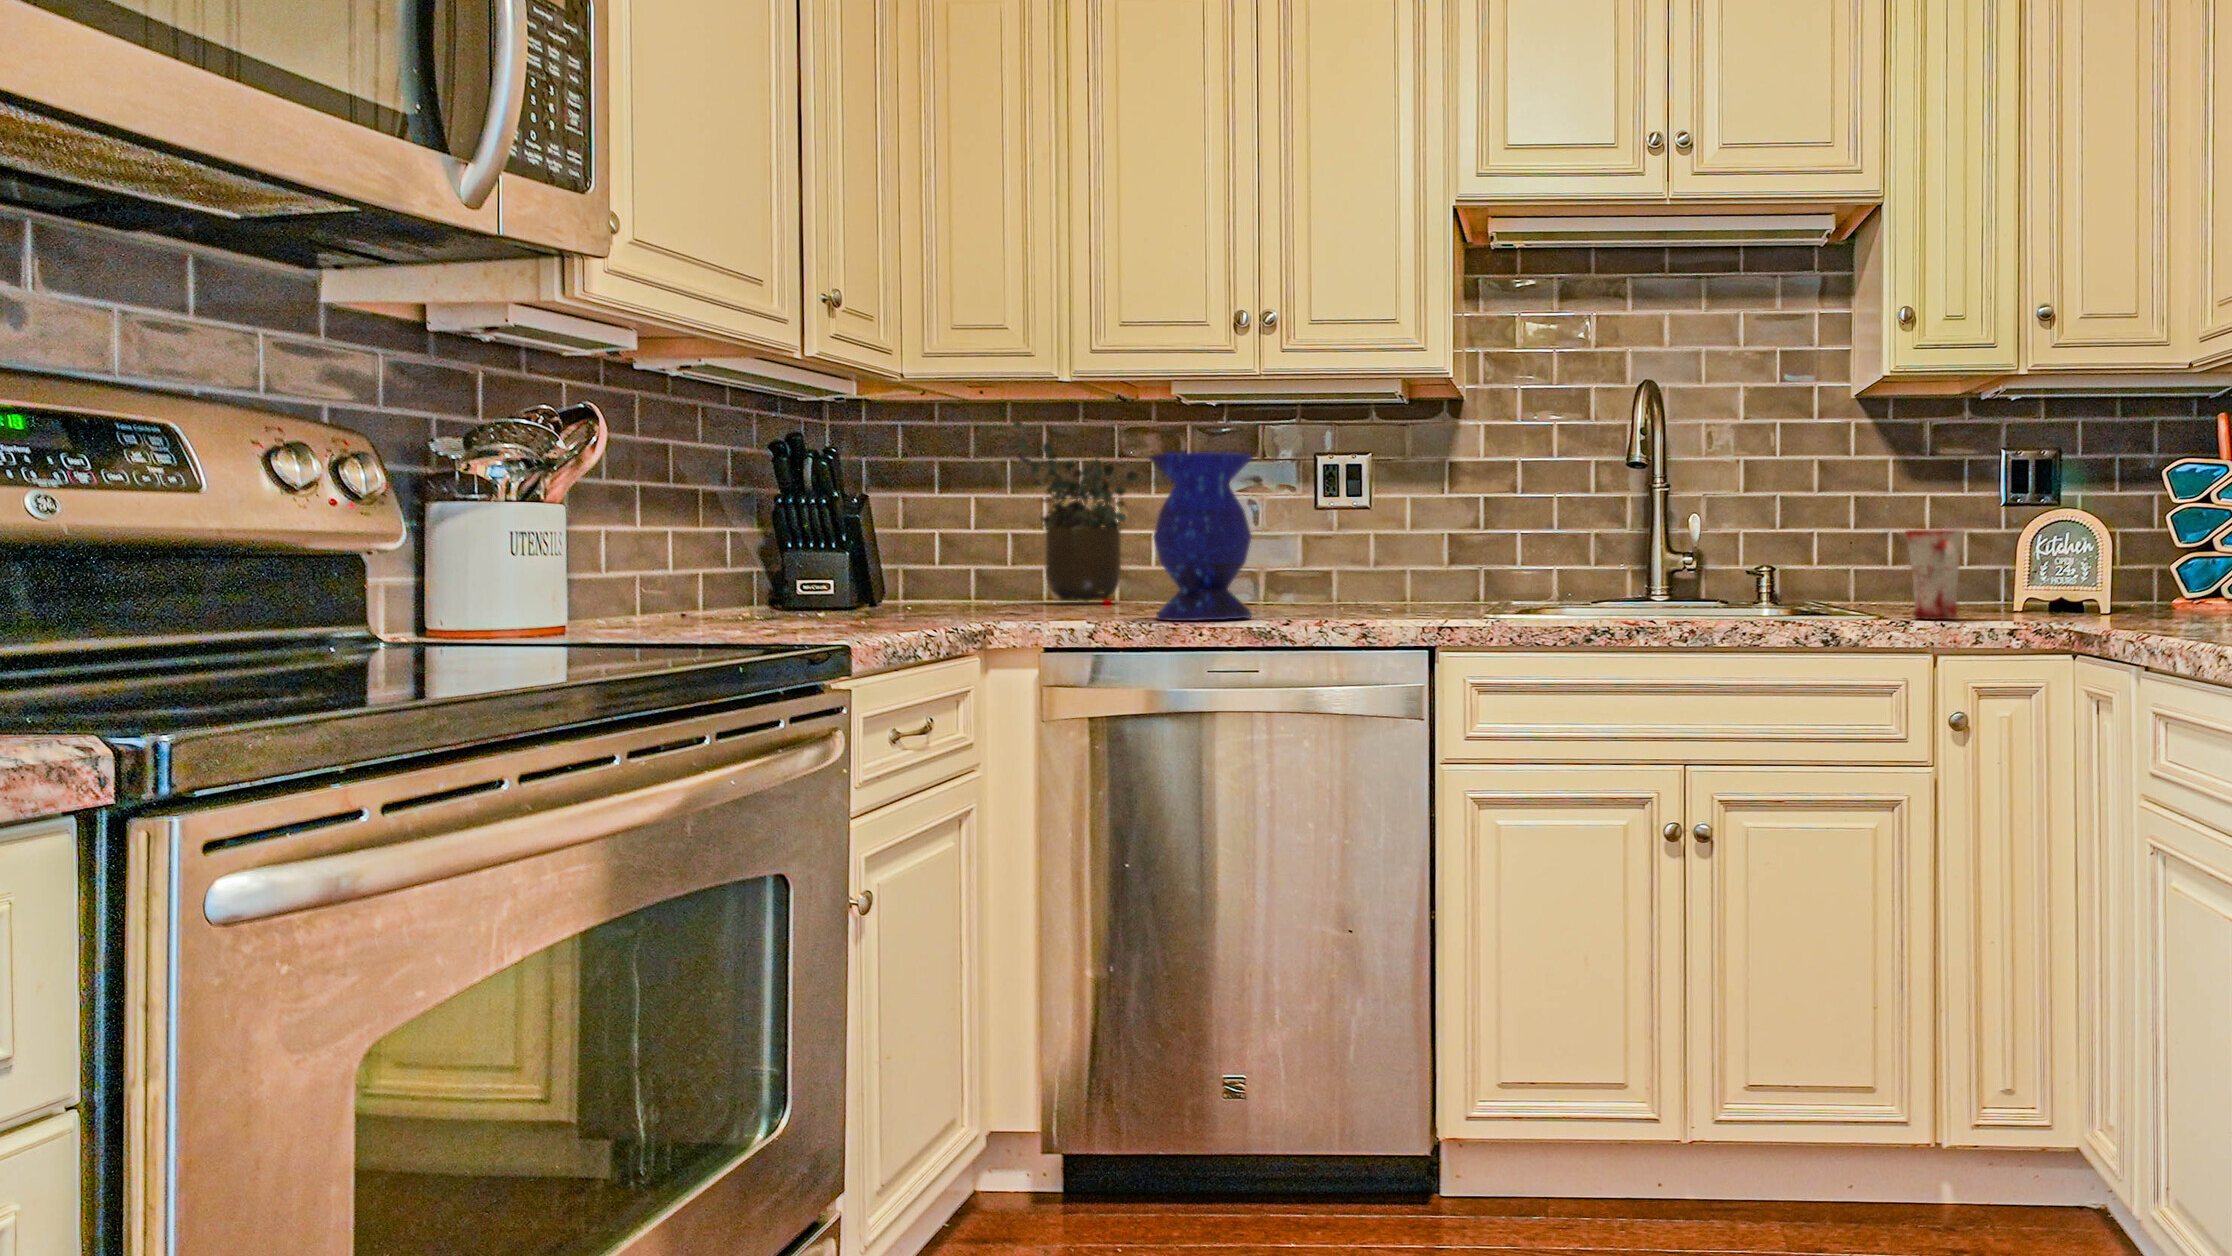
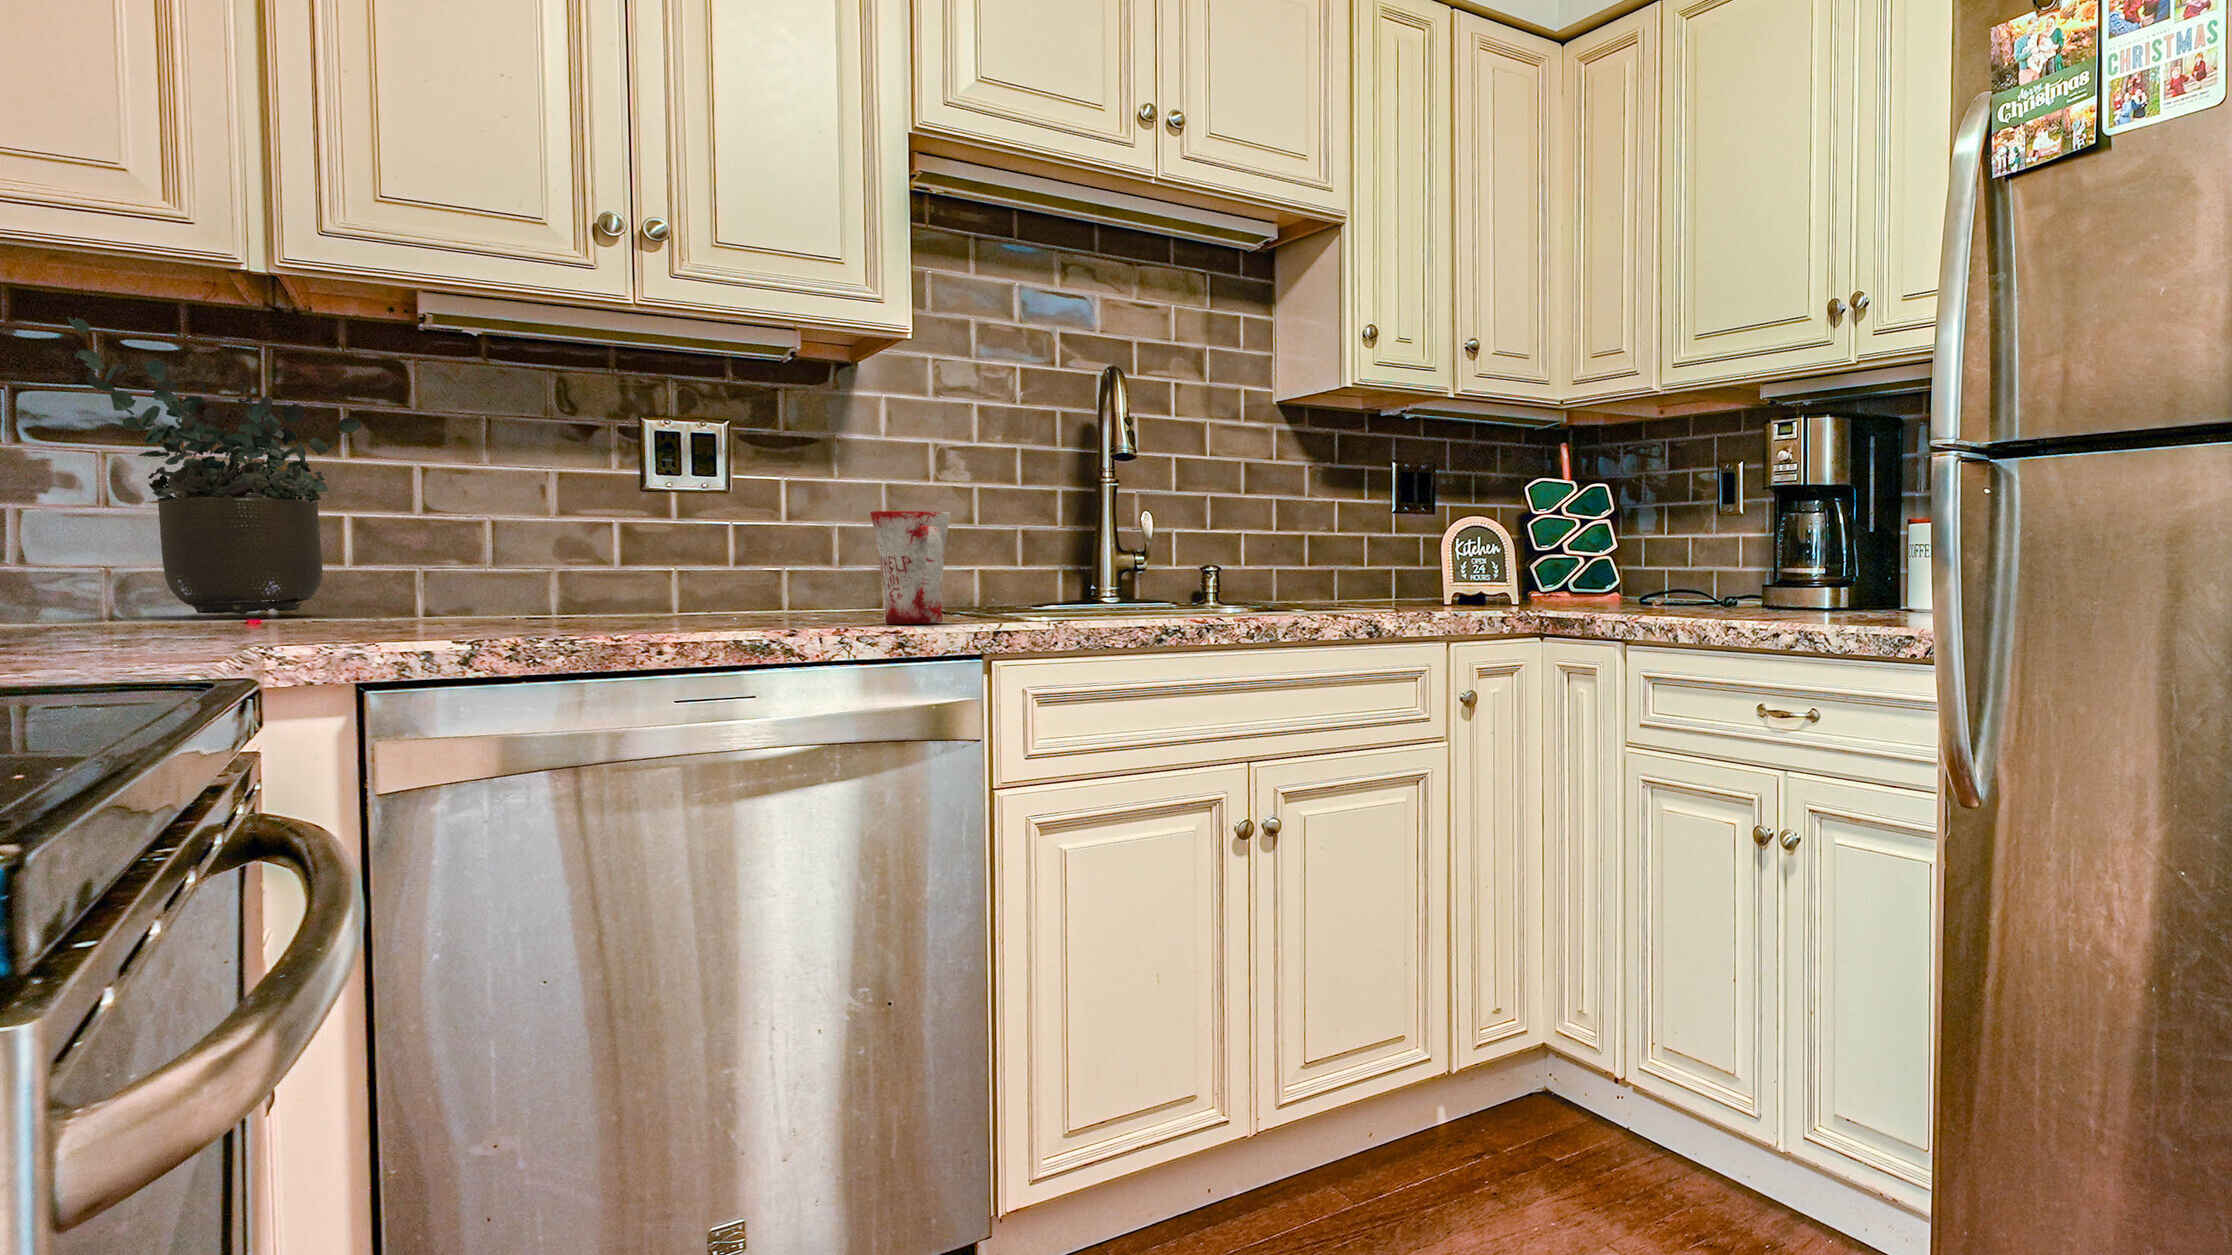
vase: present [1149,453,1252,621] -> none [558,395,734,634]
mug: present [1906,529,1964,619] -> present [870,511,950,624]

